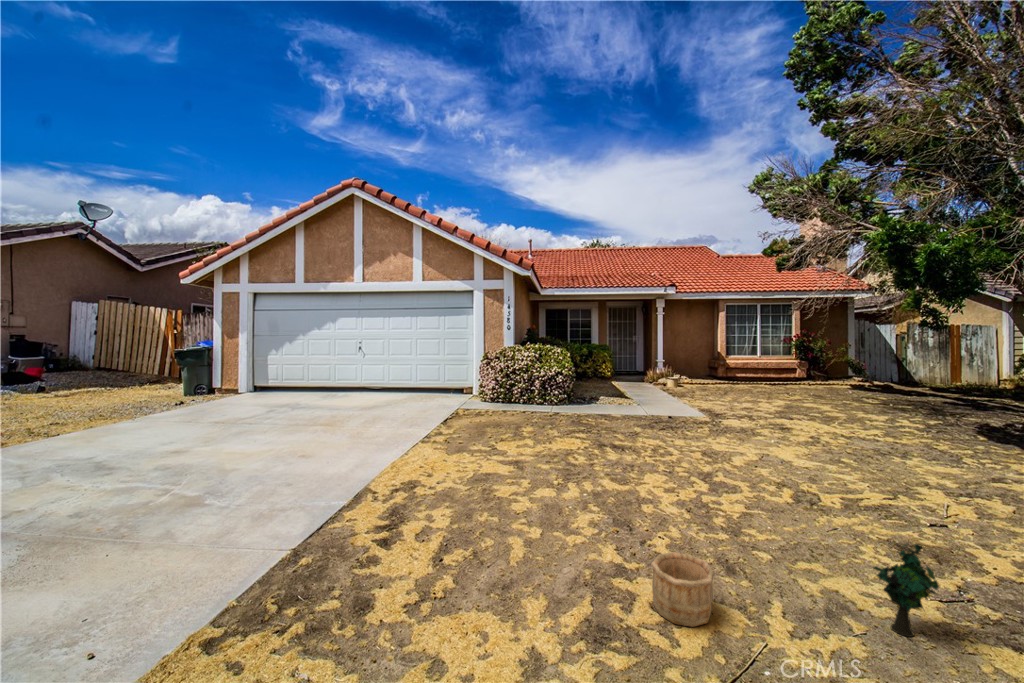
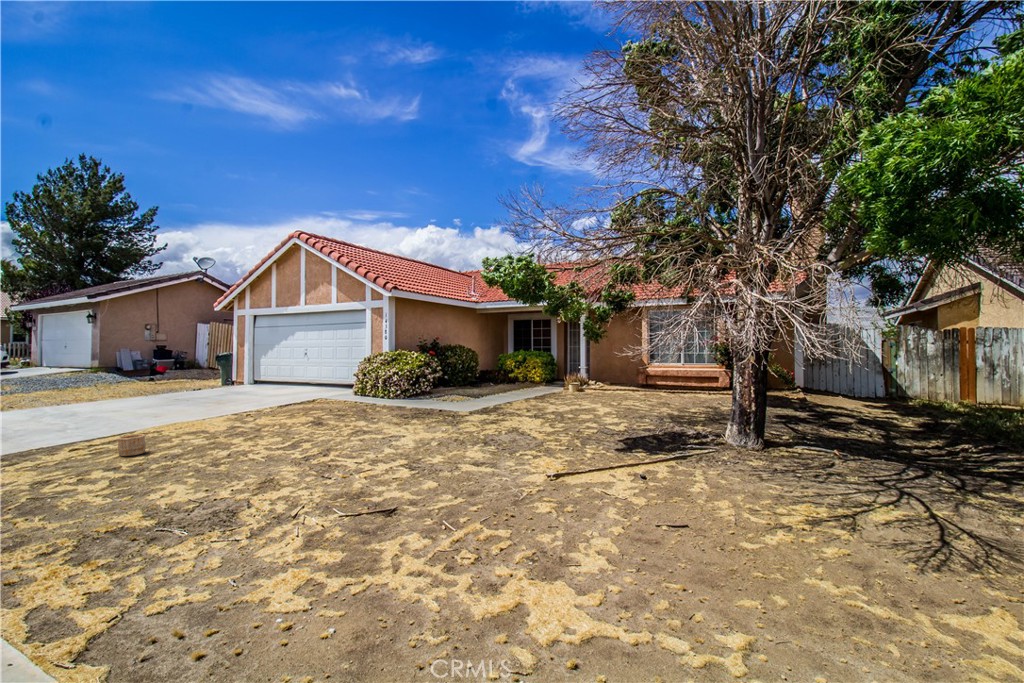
decorative plant: present [873,544,939,637] -> none [163,429,186,465]

